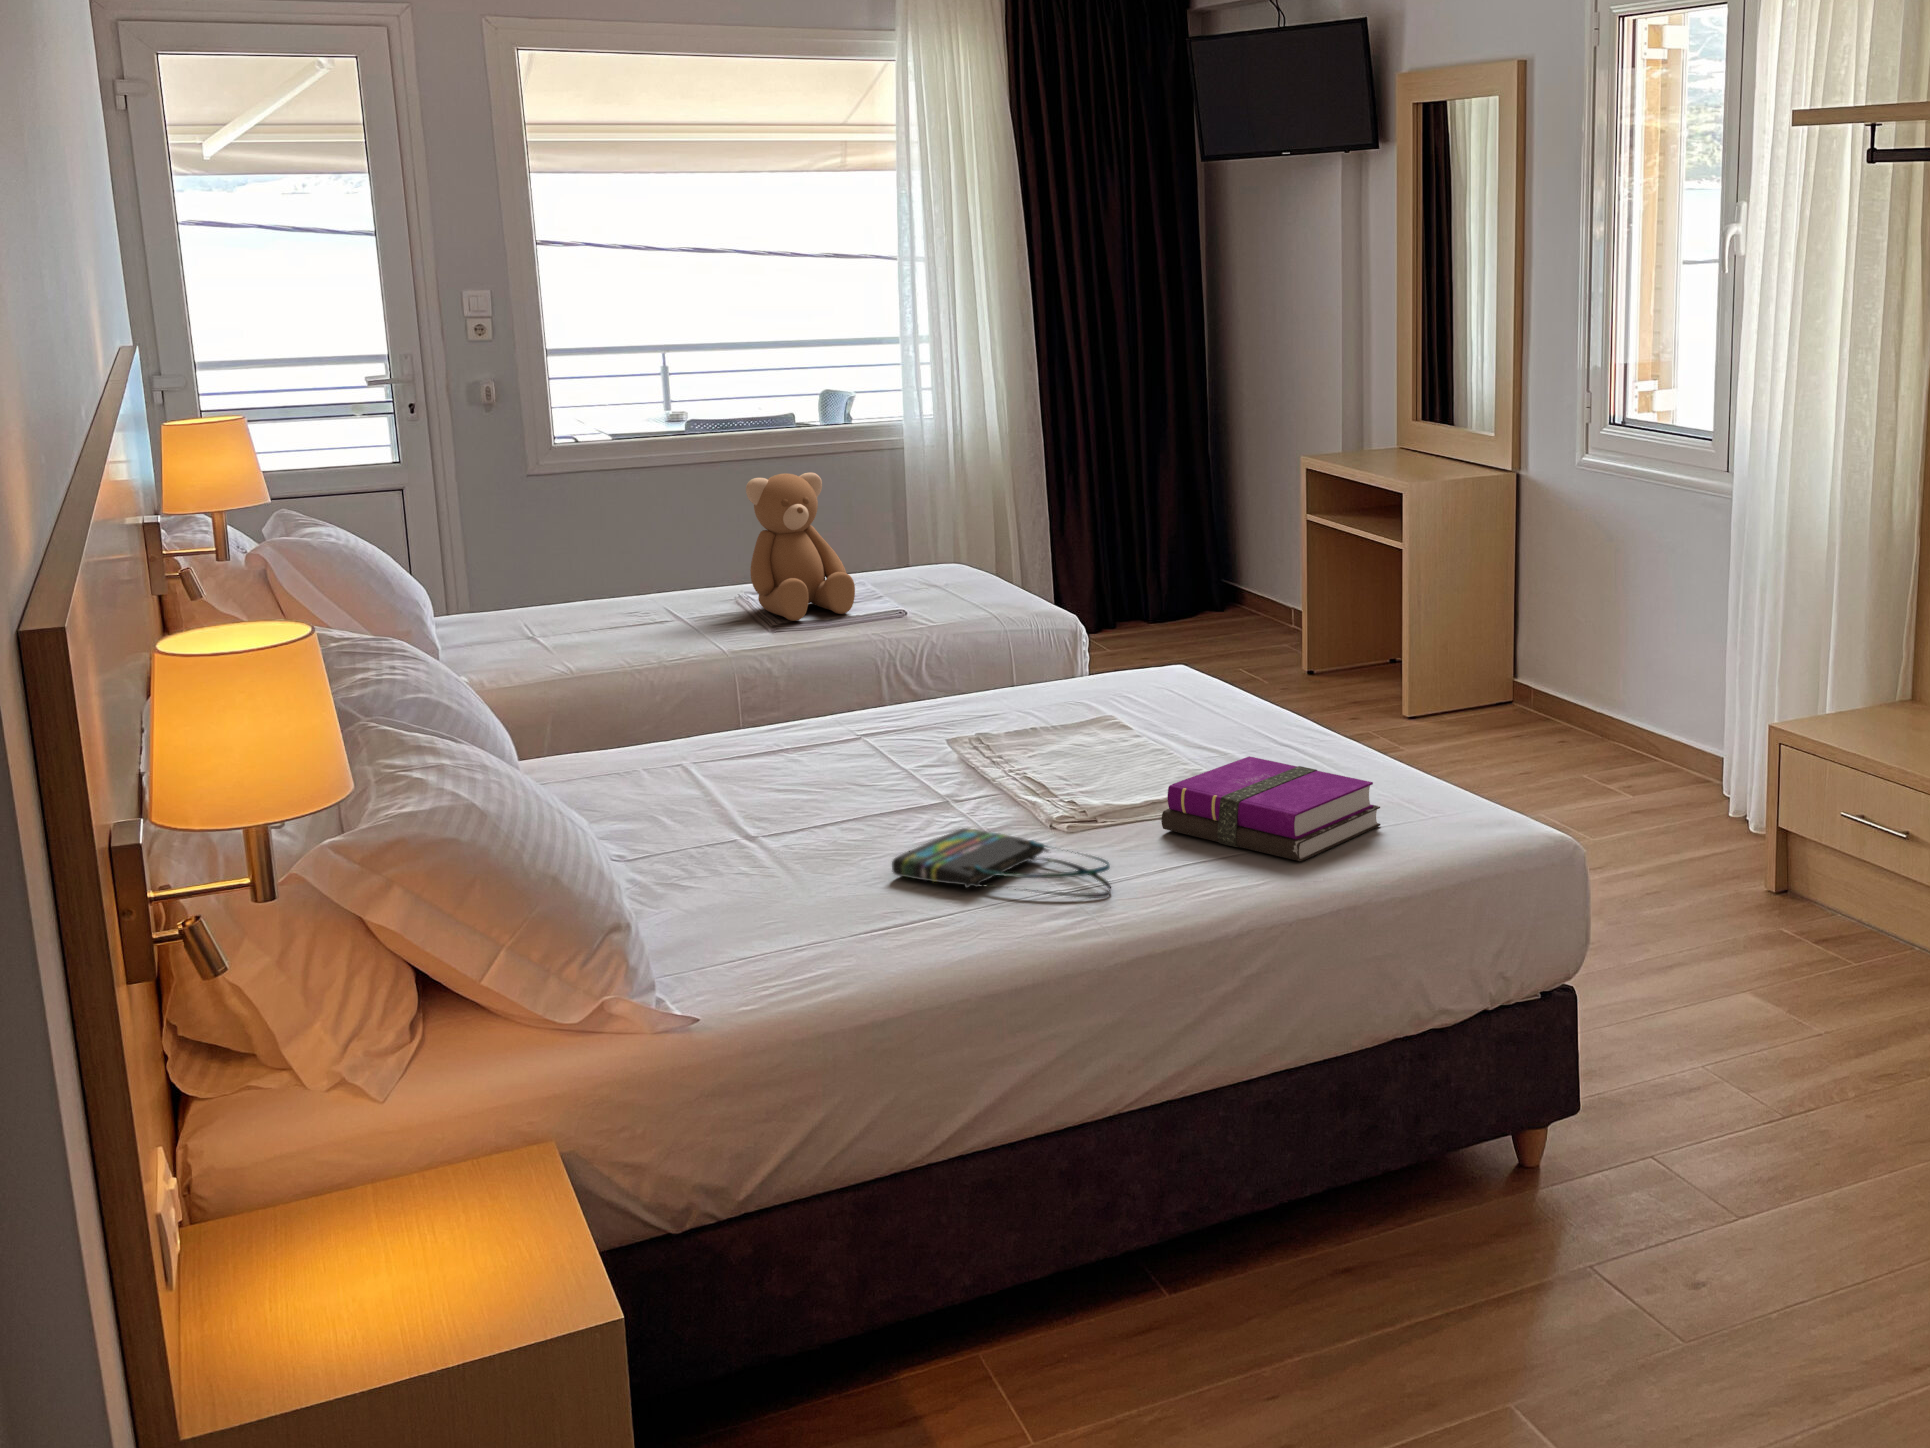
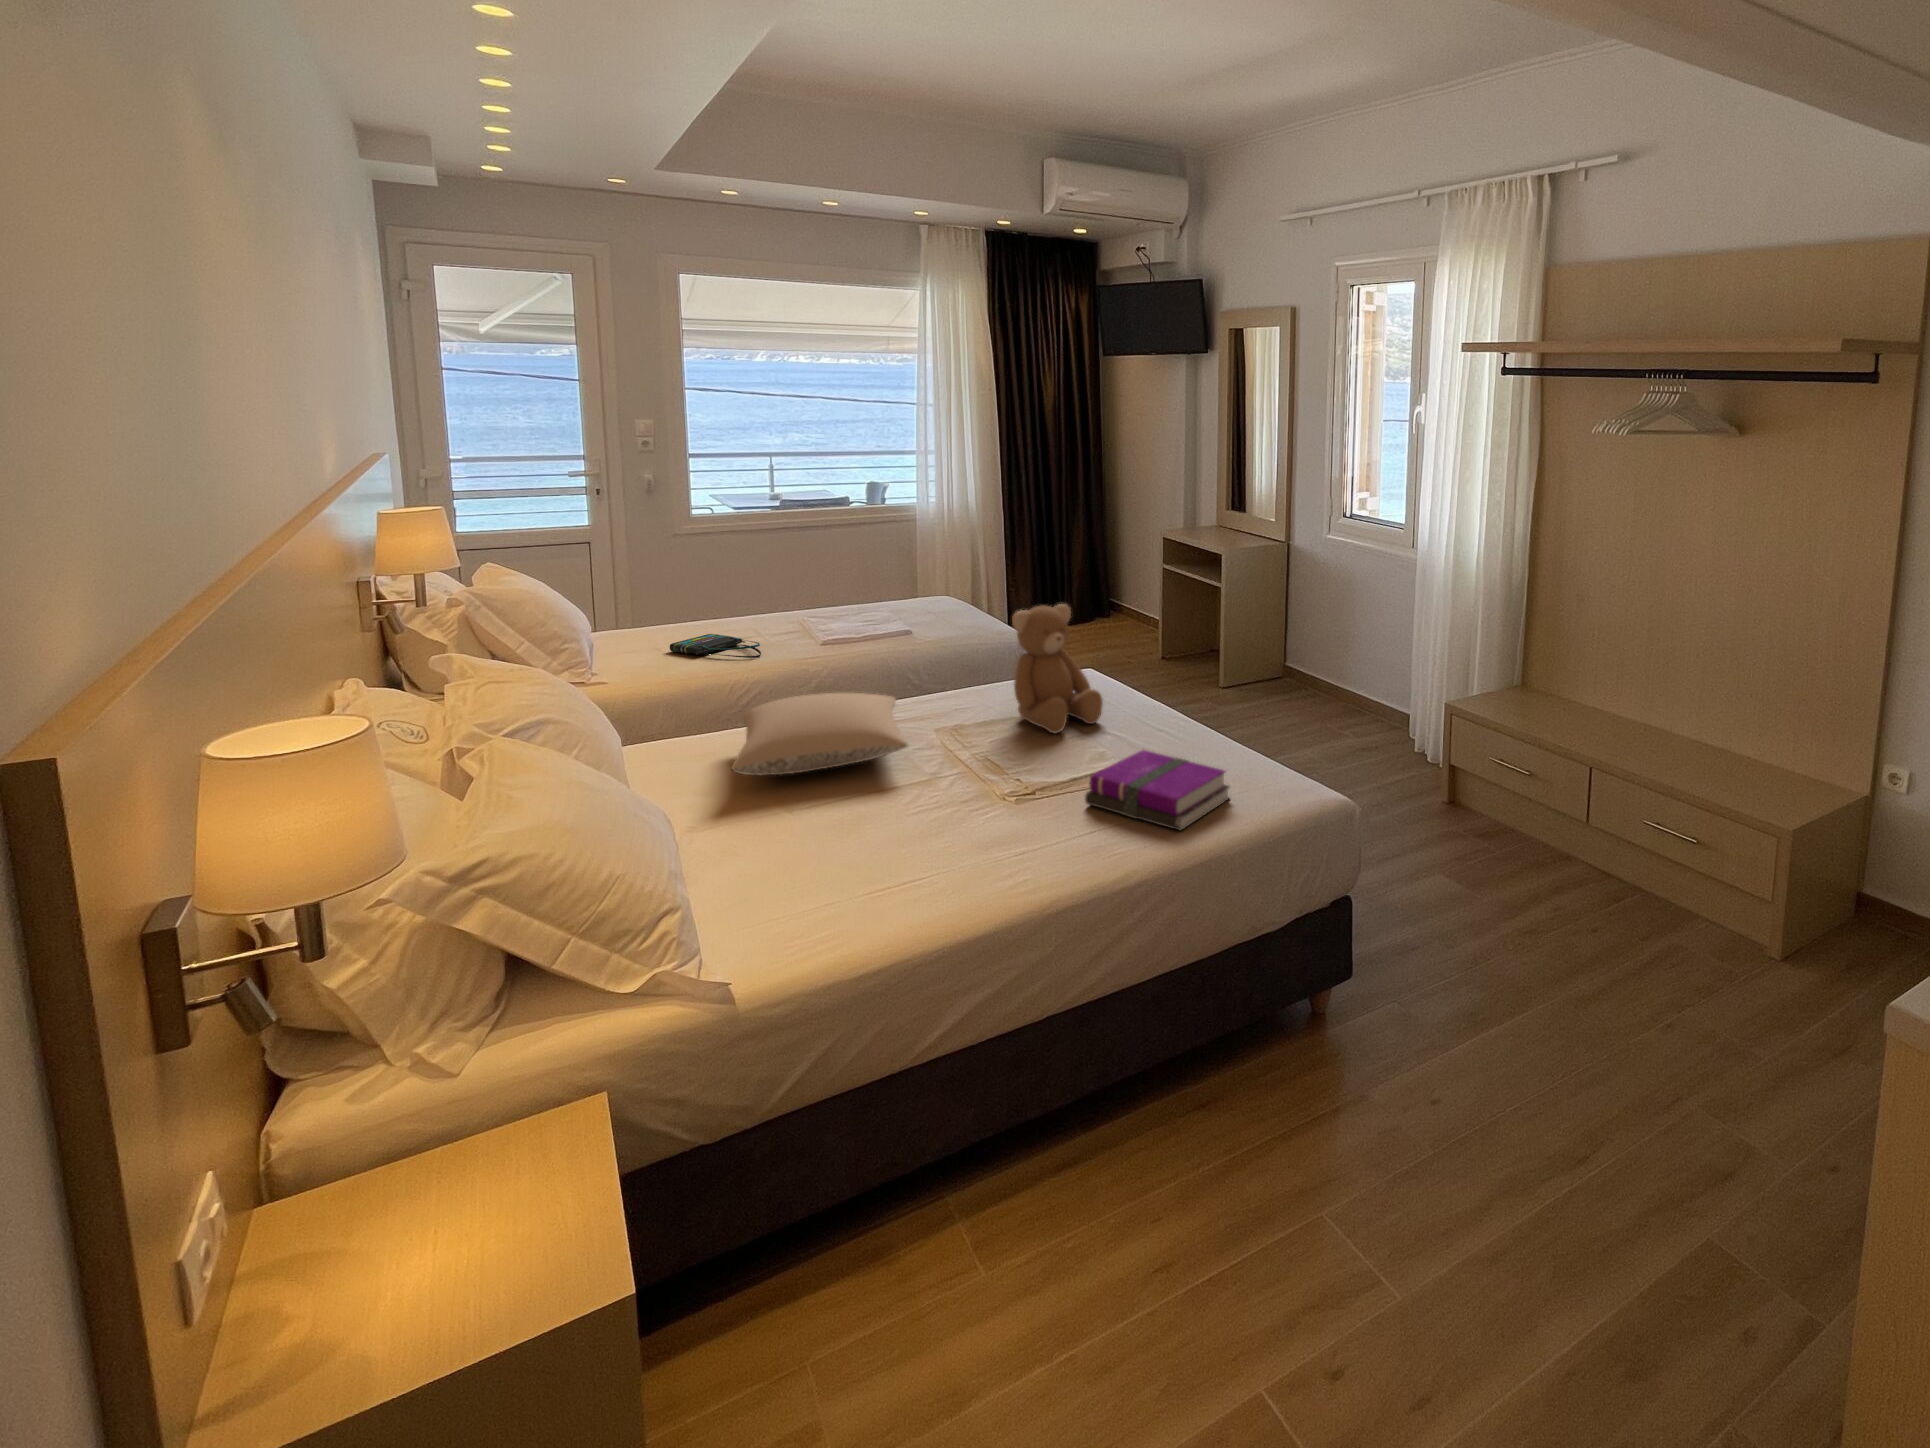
teddy bear: present [746,472,855,621] -> present [1012,604,1103,733]
pillow: none [661,679,904,788] -> present [732,693,908,775]
tote bag: present [892,828,1111,898] -> present [670,634,761,658]

